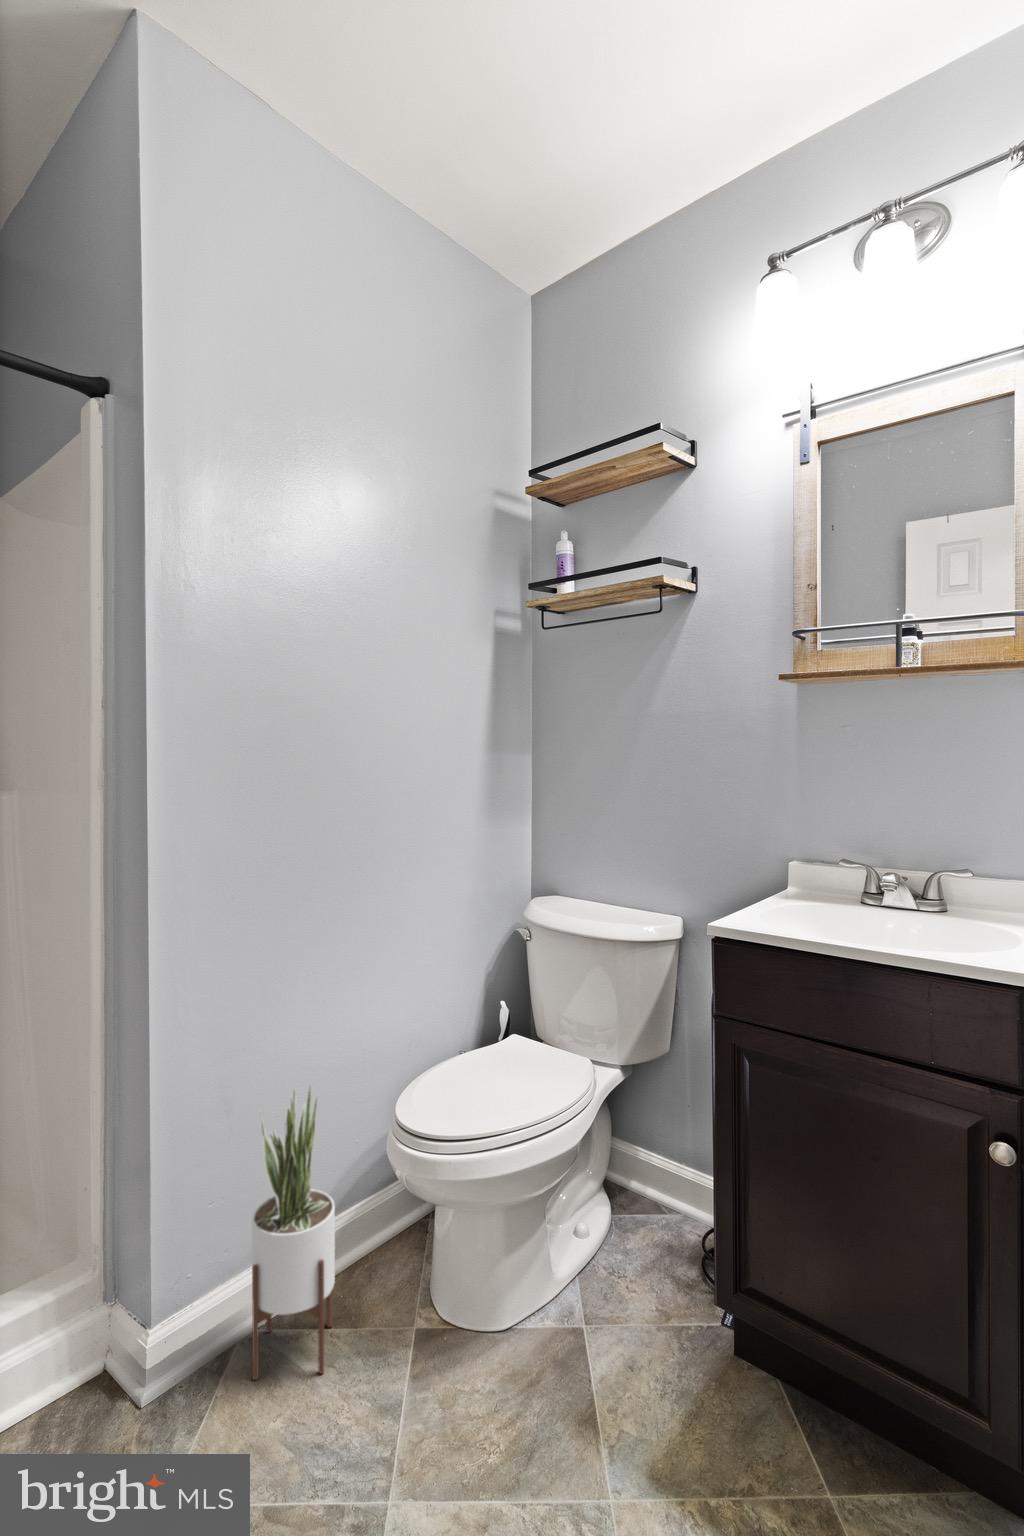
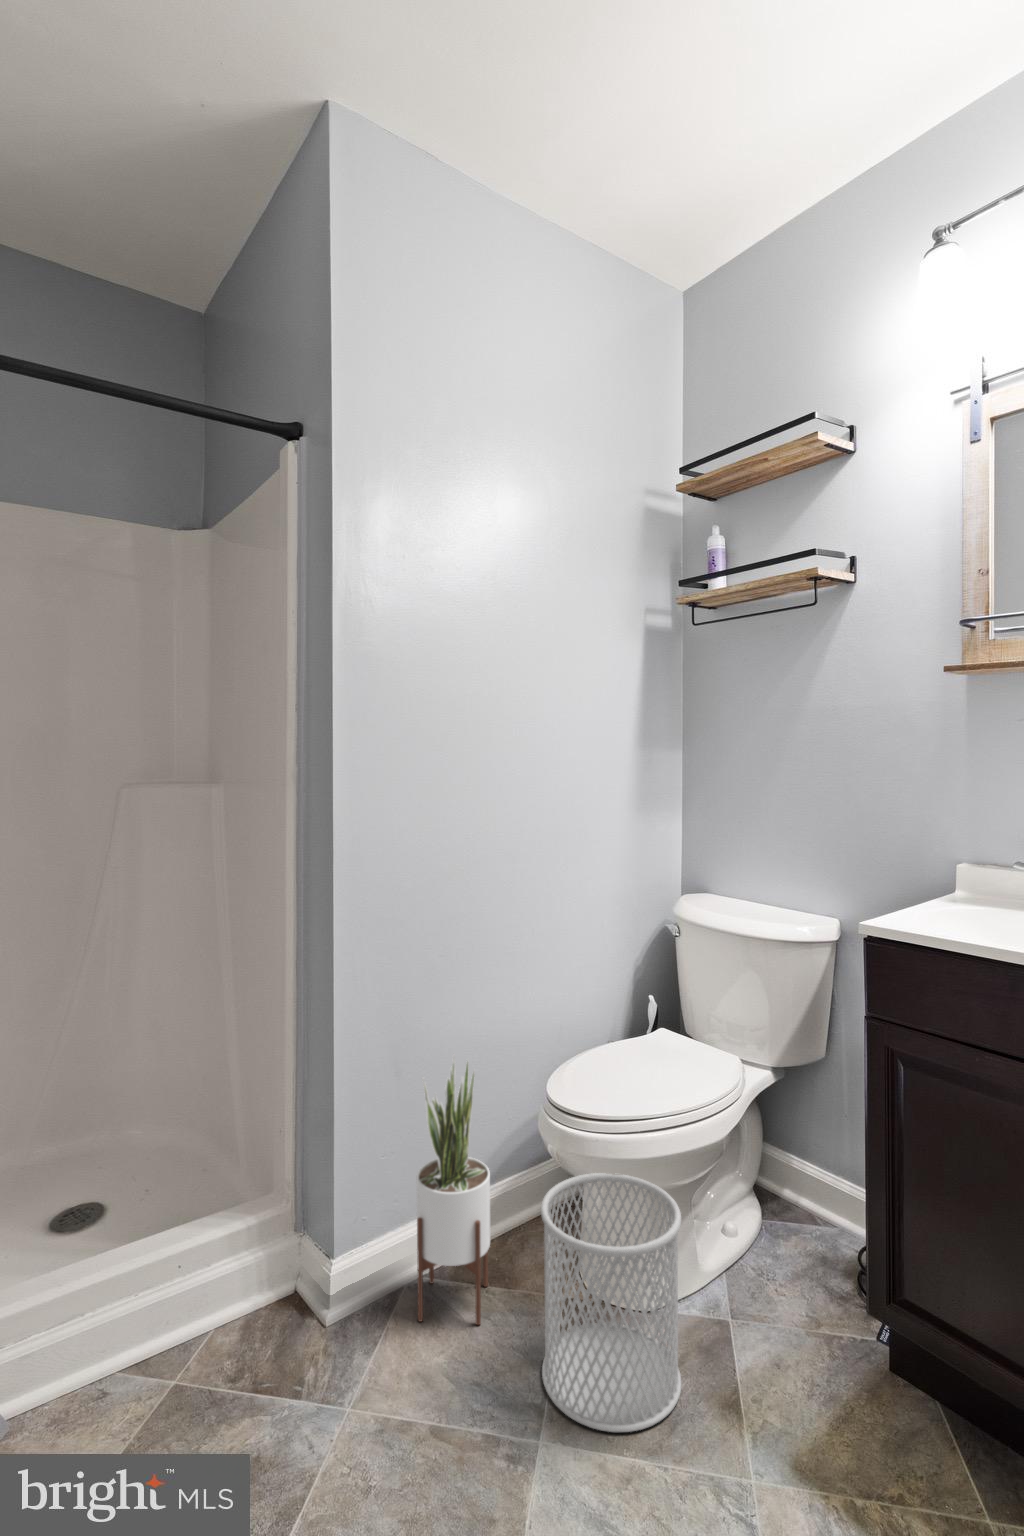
wastebasket: none [391,1193,539,1477] -> present [541,1173,681,1432]

